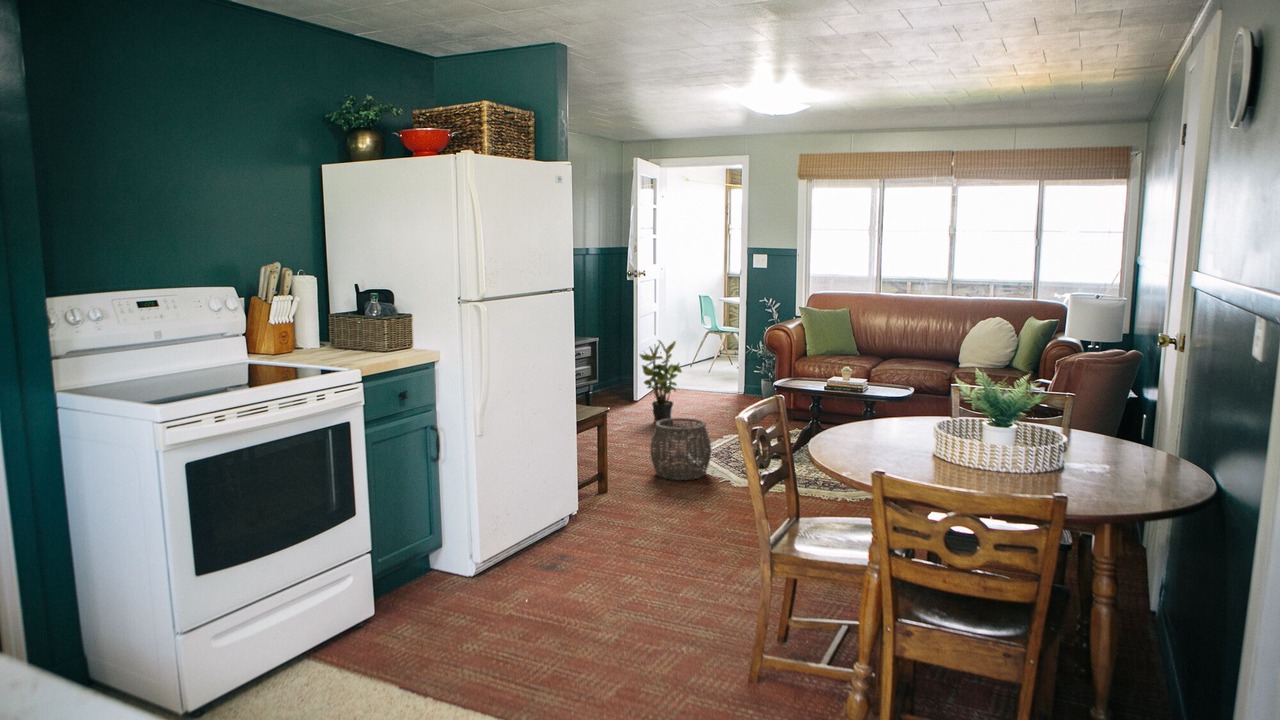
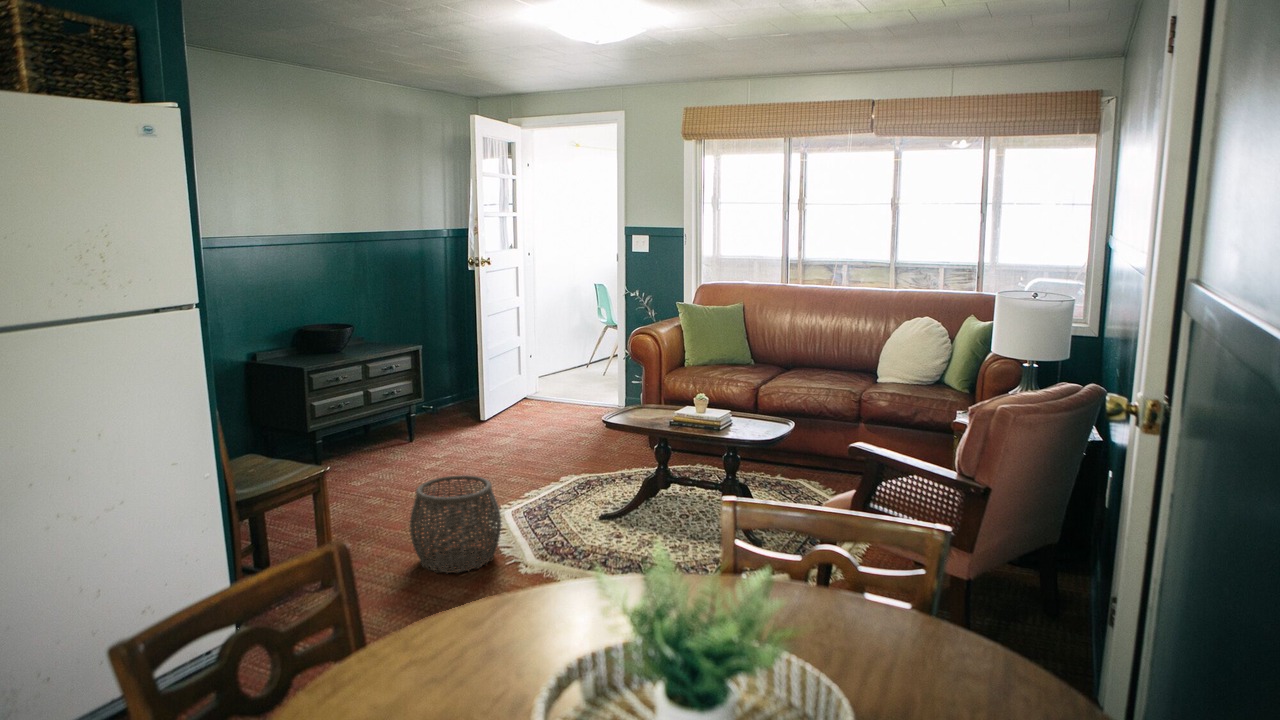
potted plant: present [640,340,682,423] -> none [460,350,519,460]

